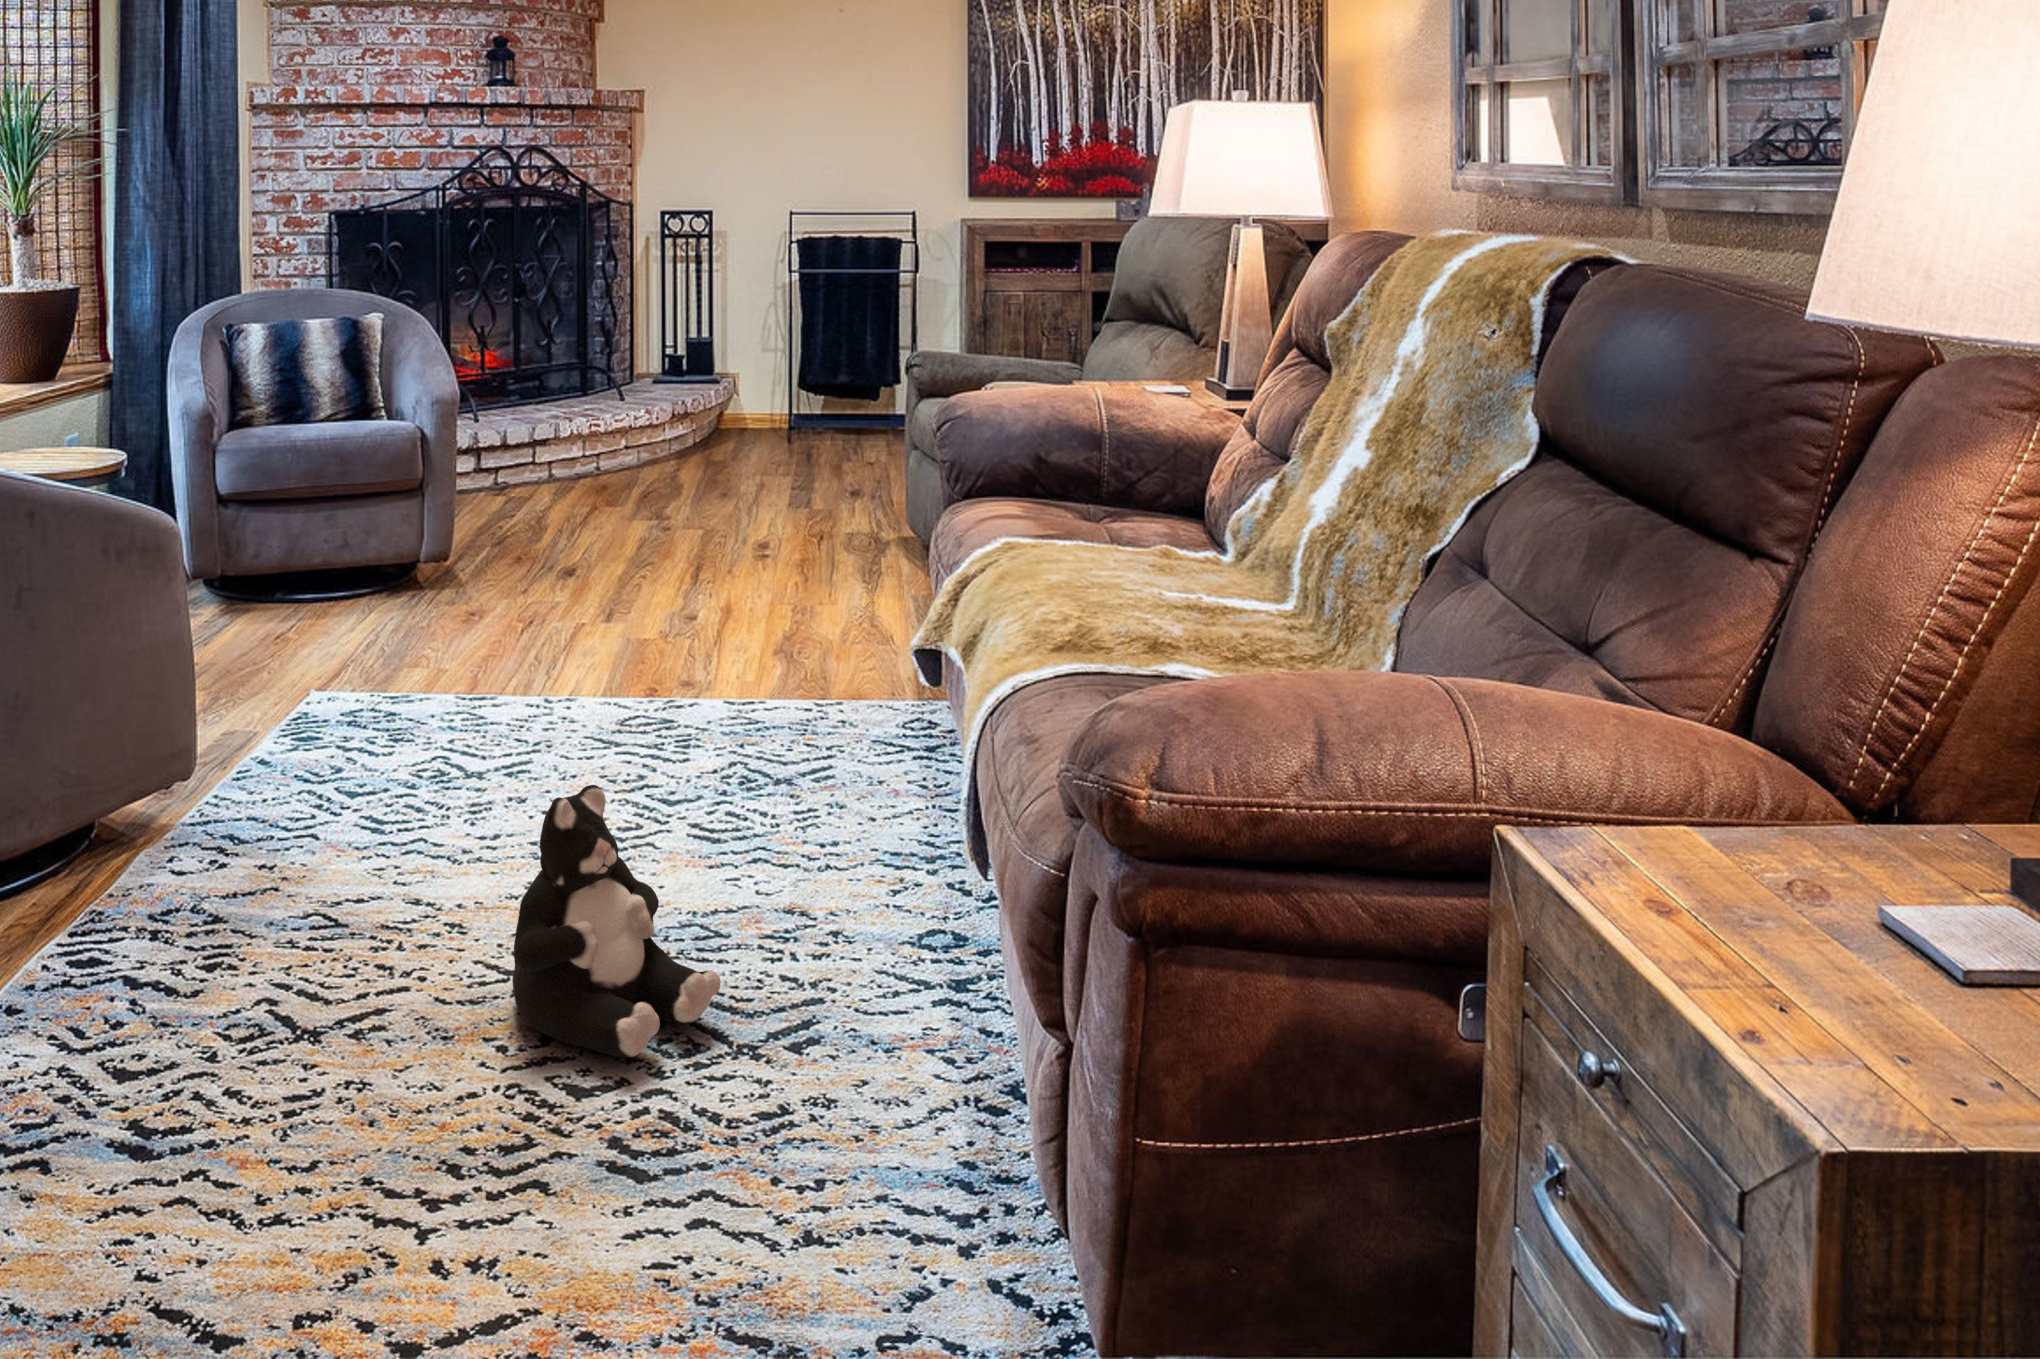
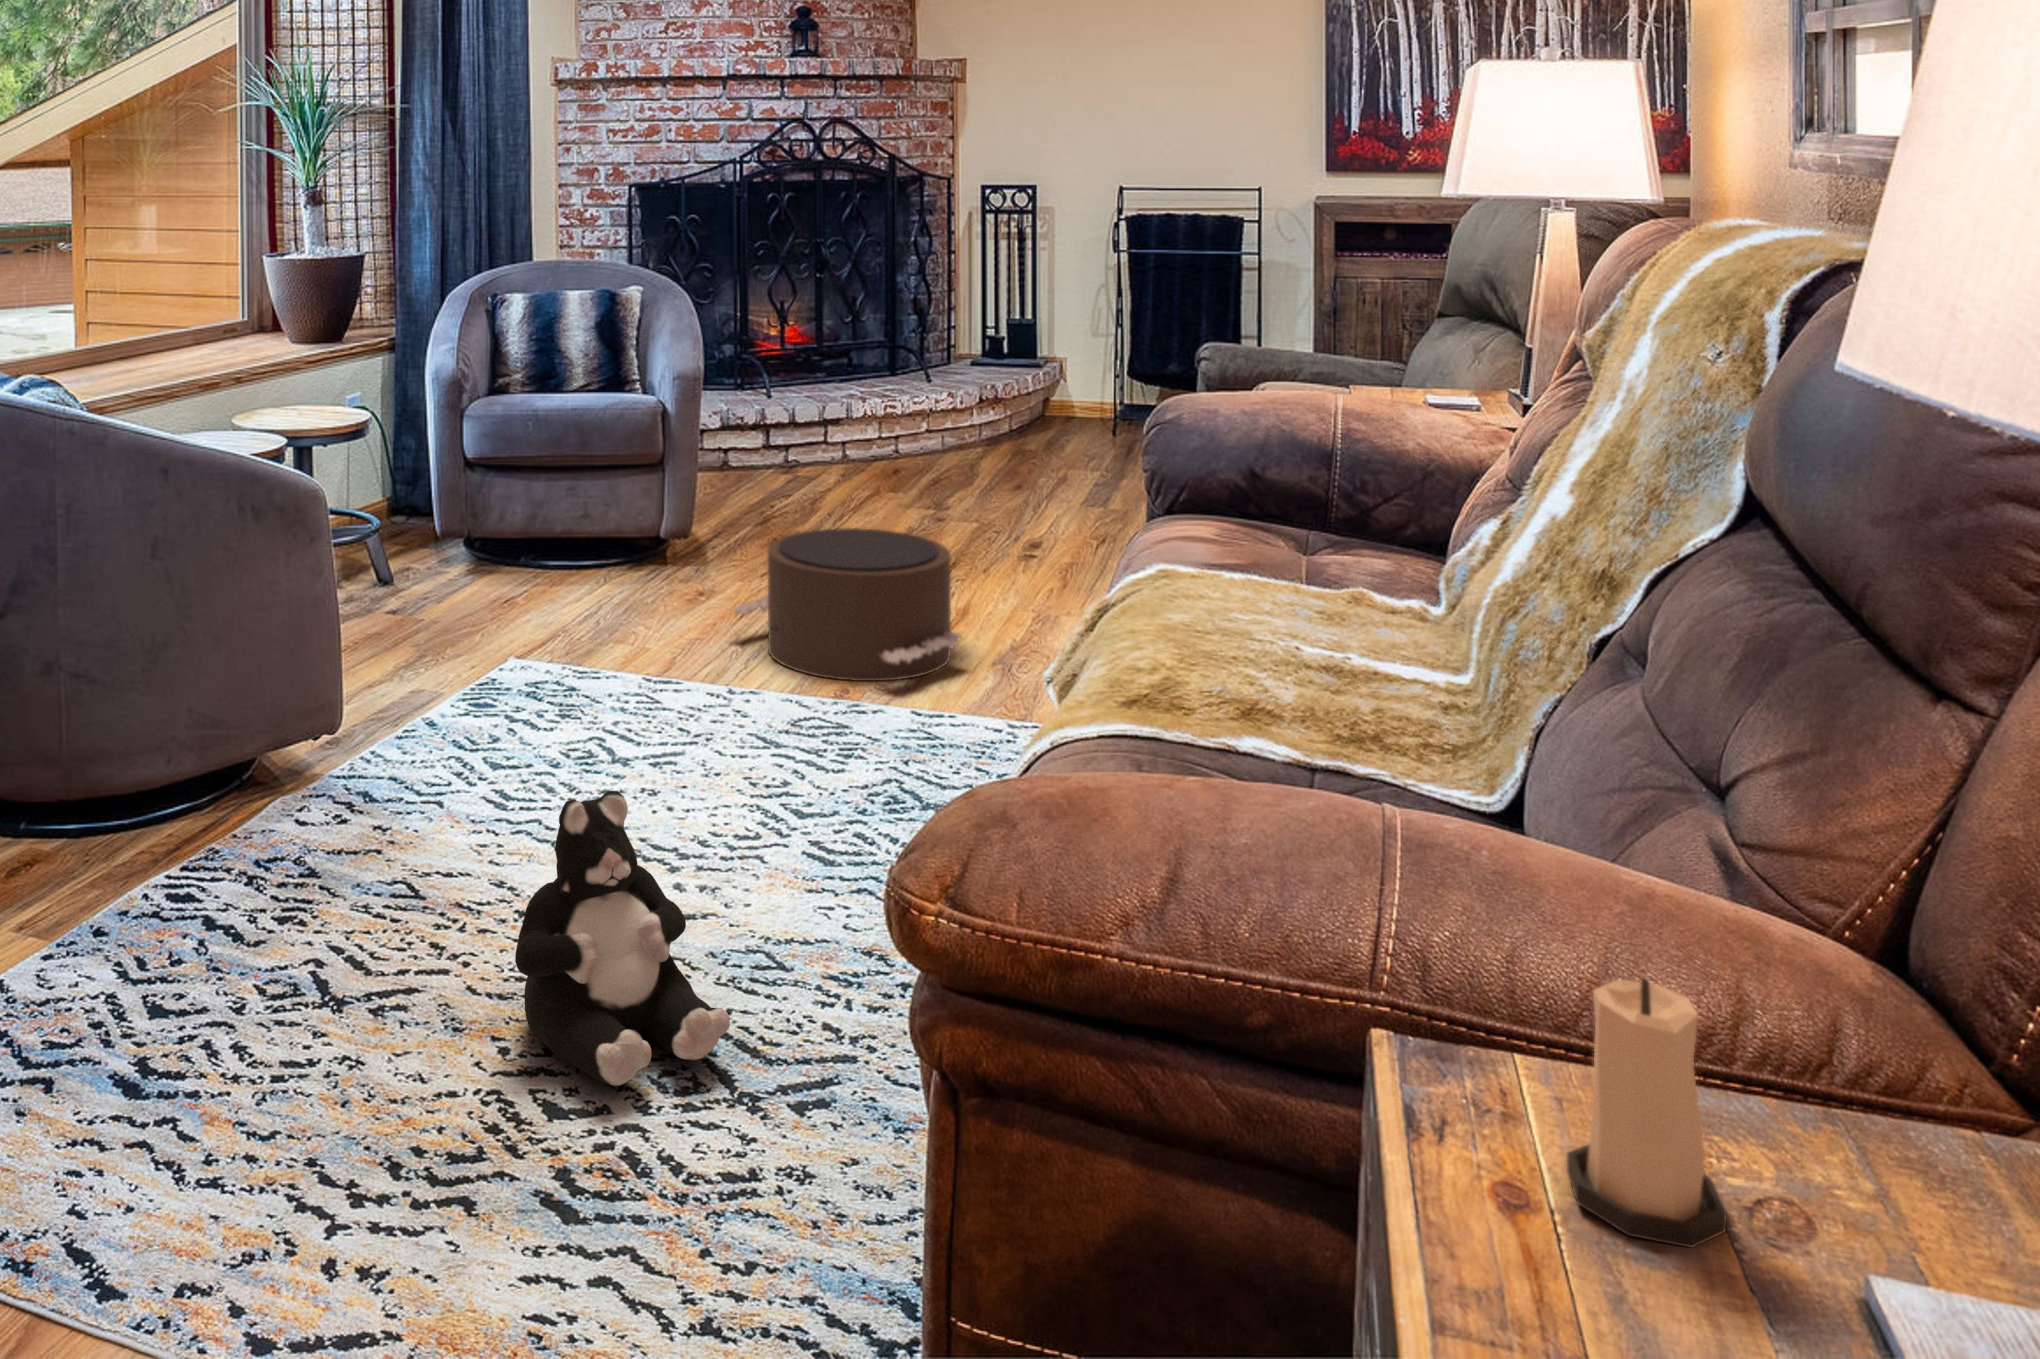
pouf: none [527,535,756,677] -> present [733,528,961,681]
candle: none [1679,753,1788,929] -> present [1567,979,1727,1248]

